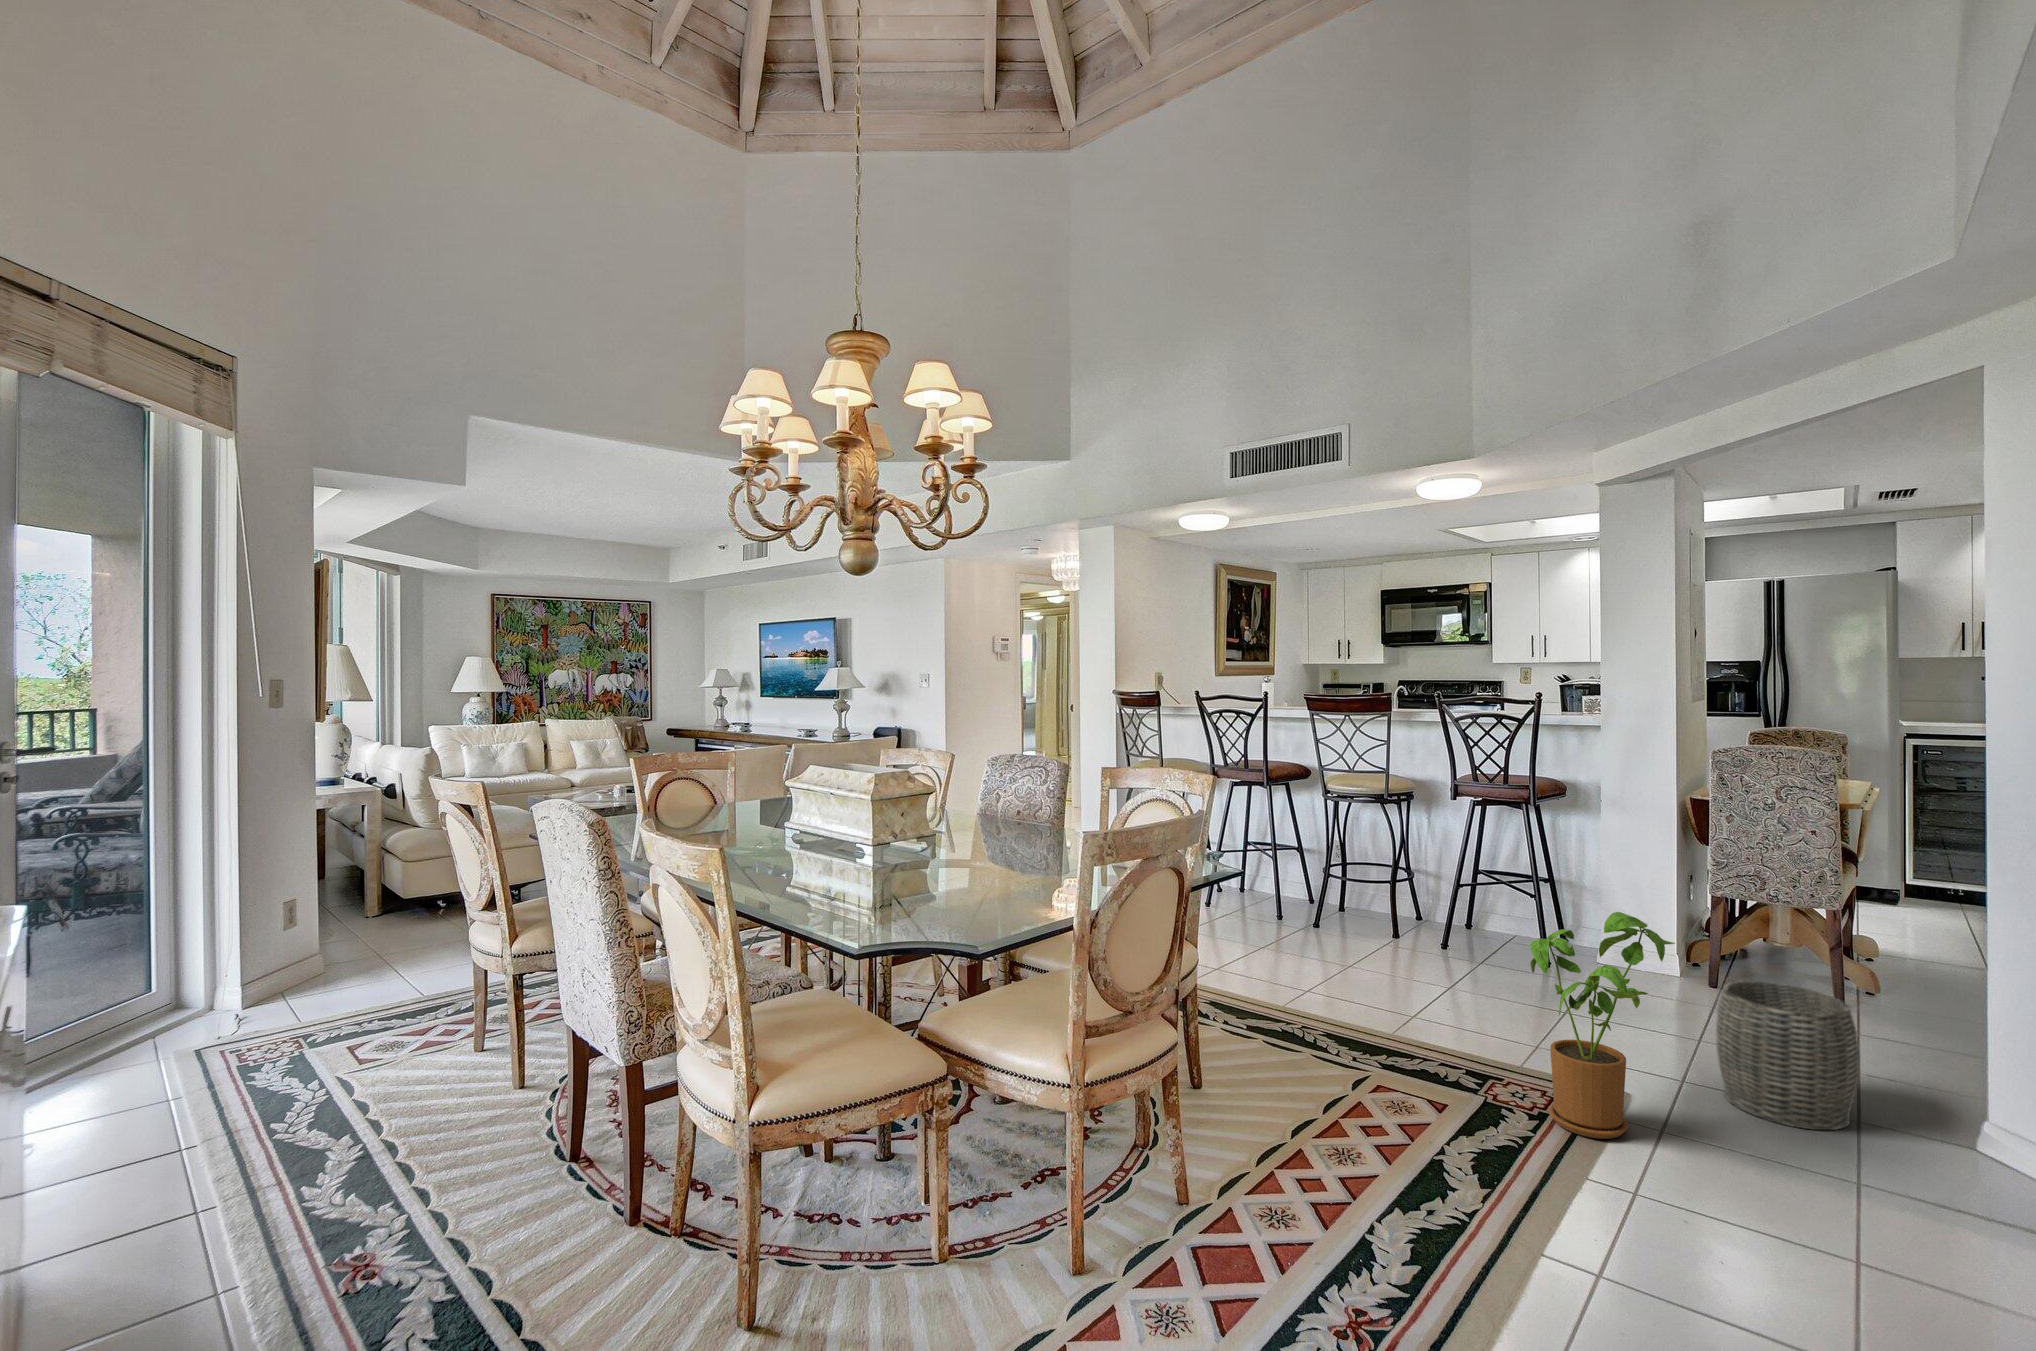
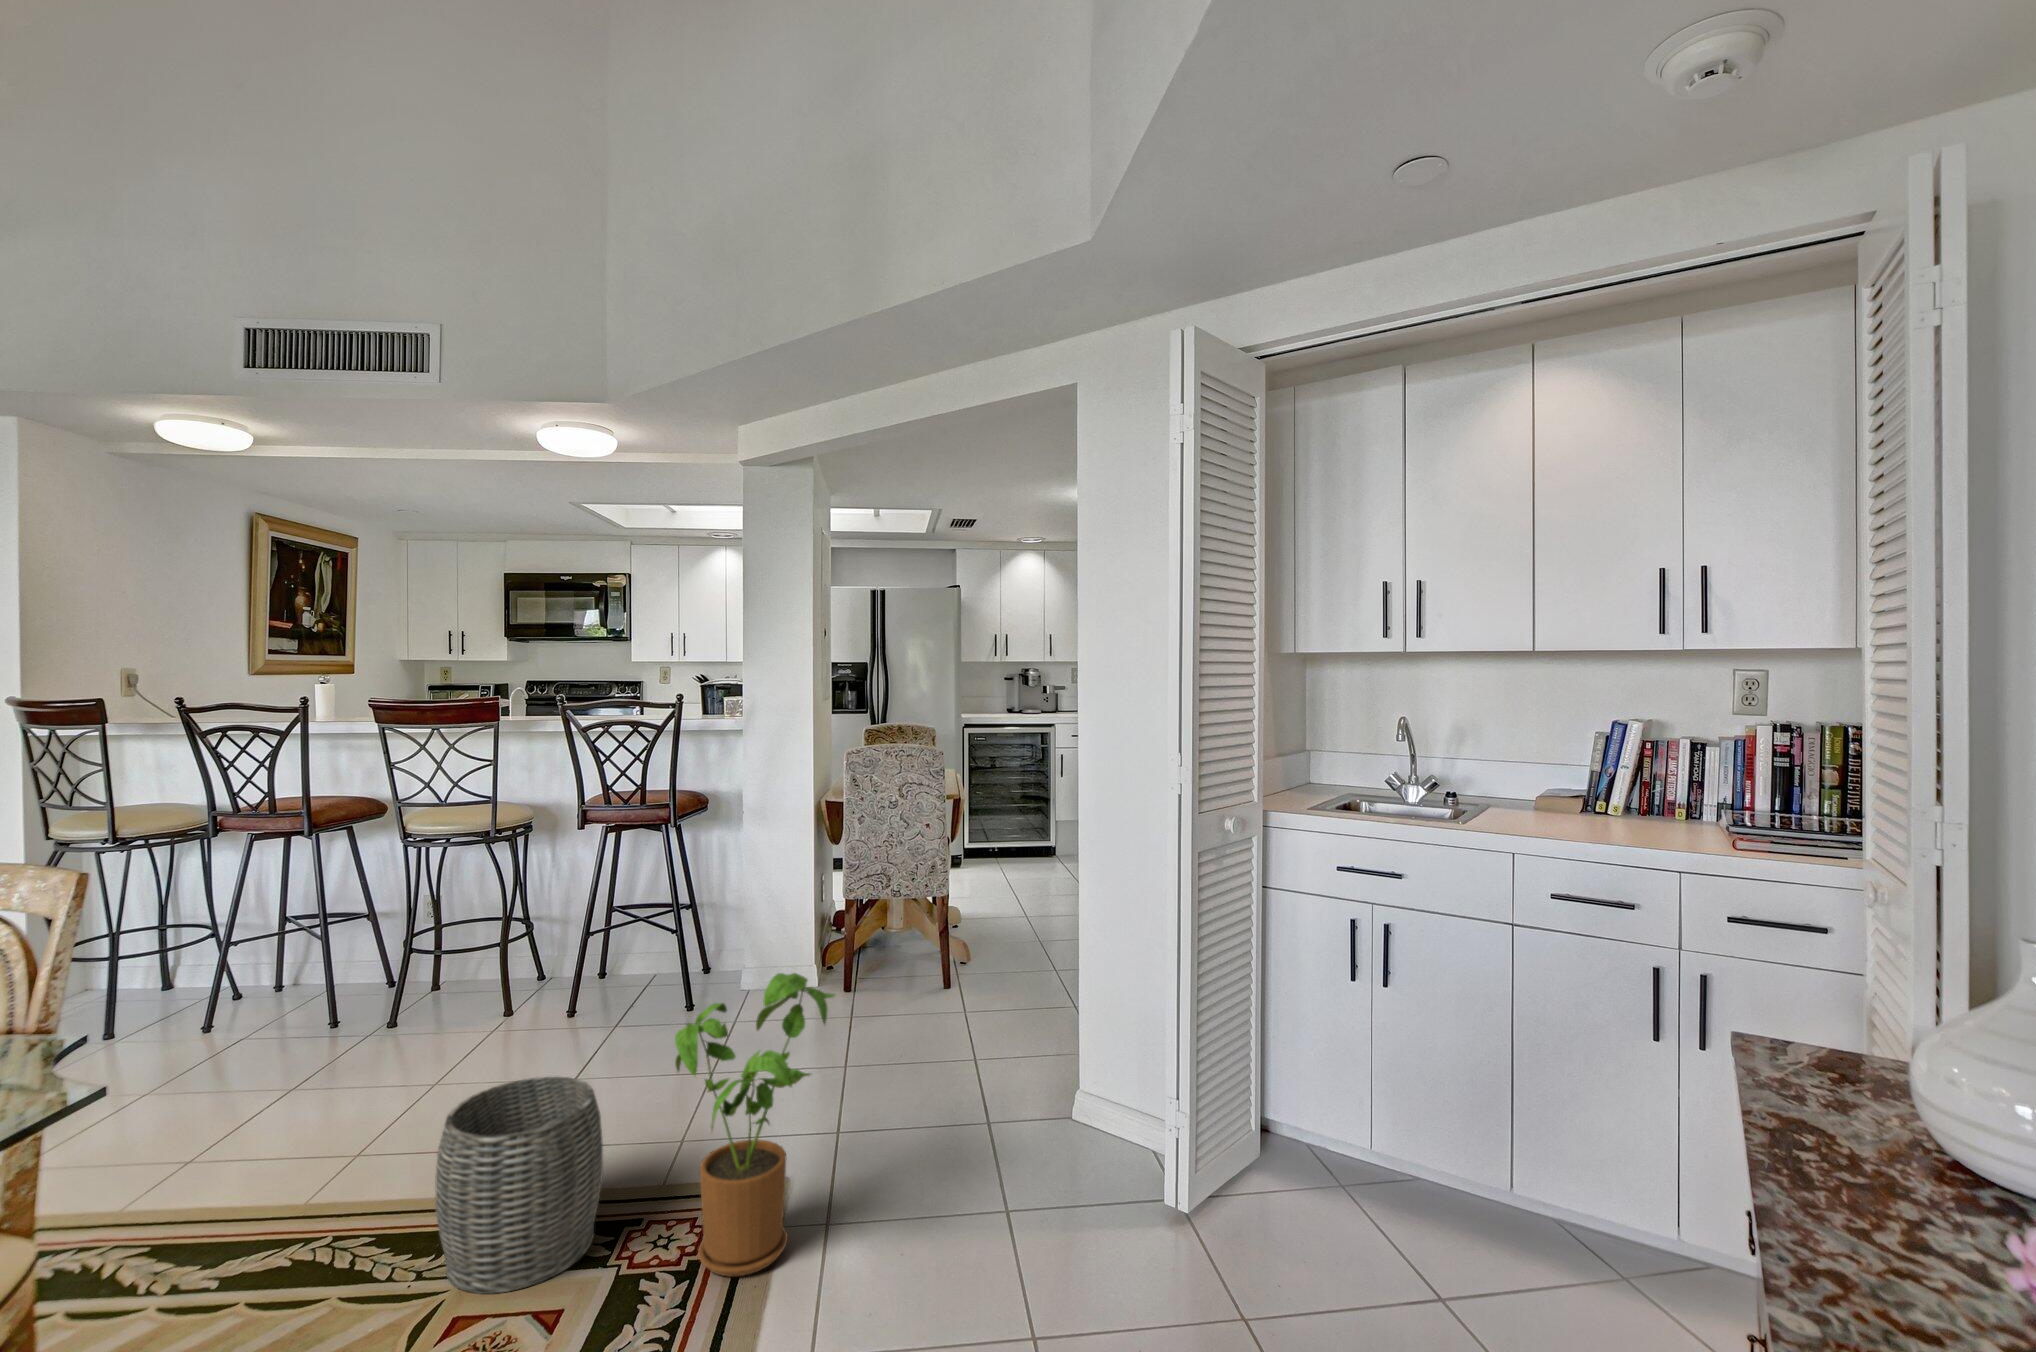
woven basket: present [1716,981,1859,1130] -> present [436,1077,603,1294]

